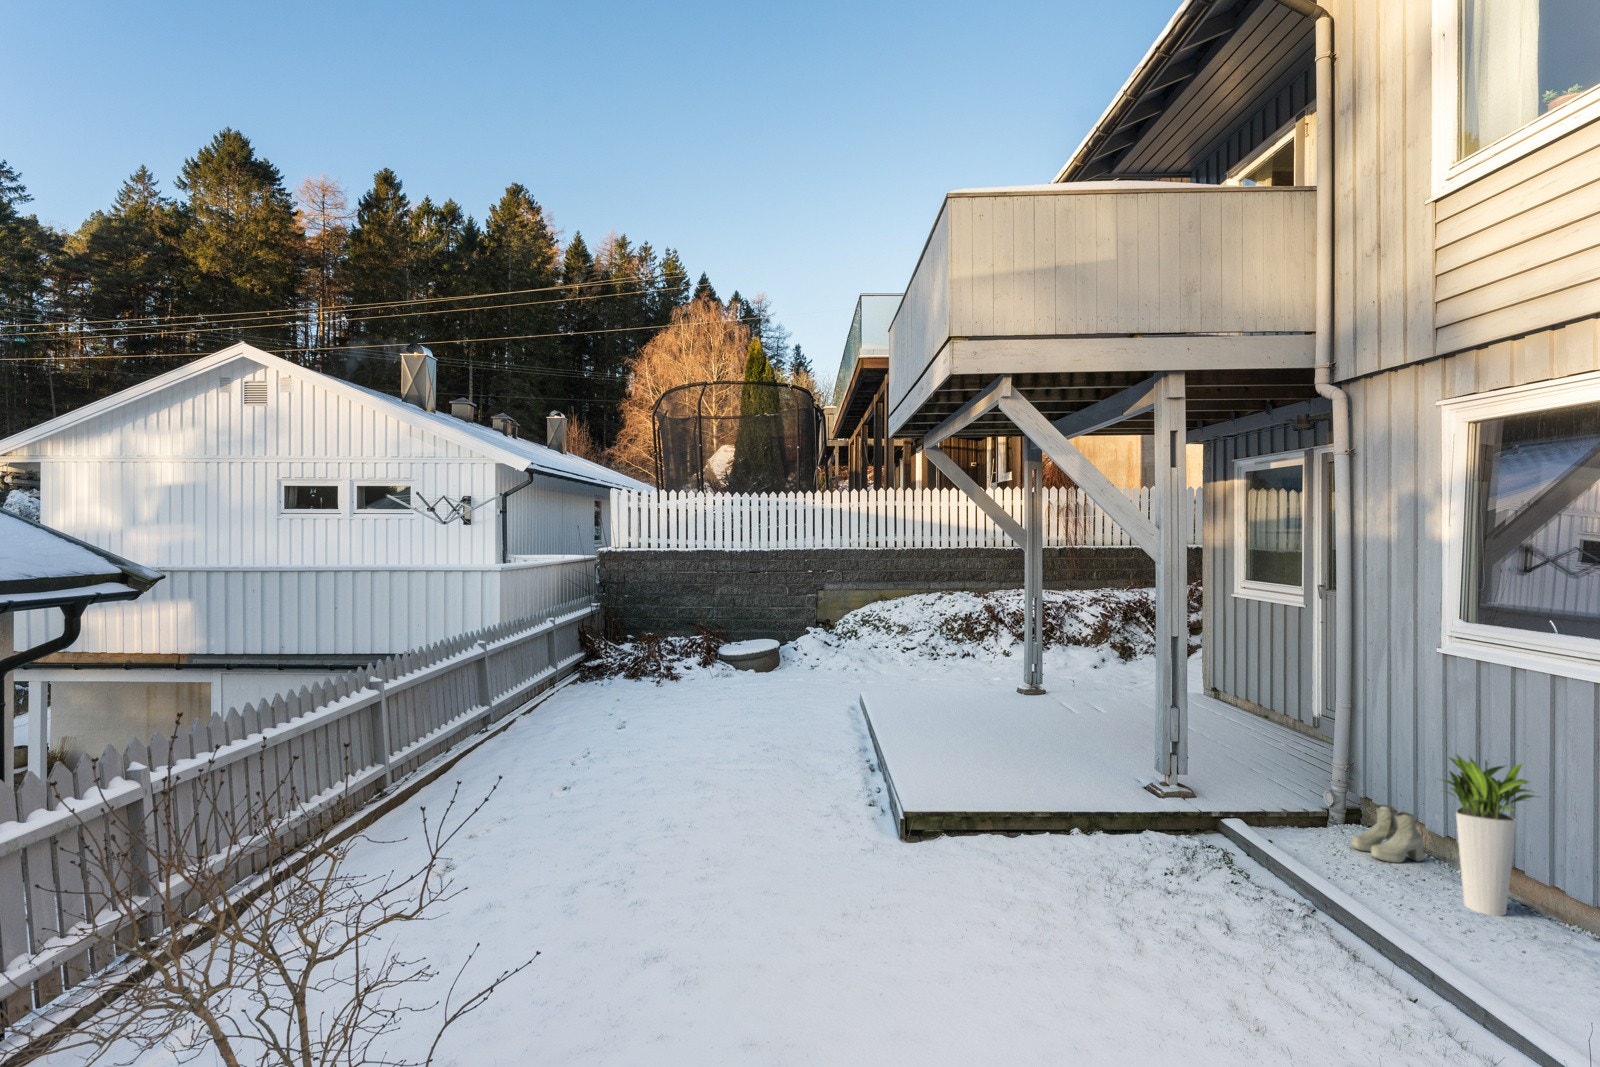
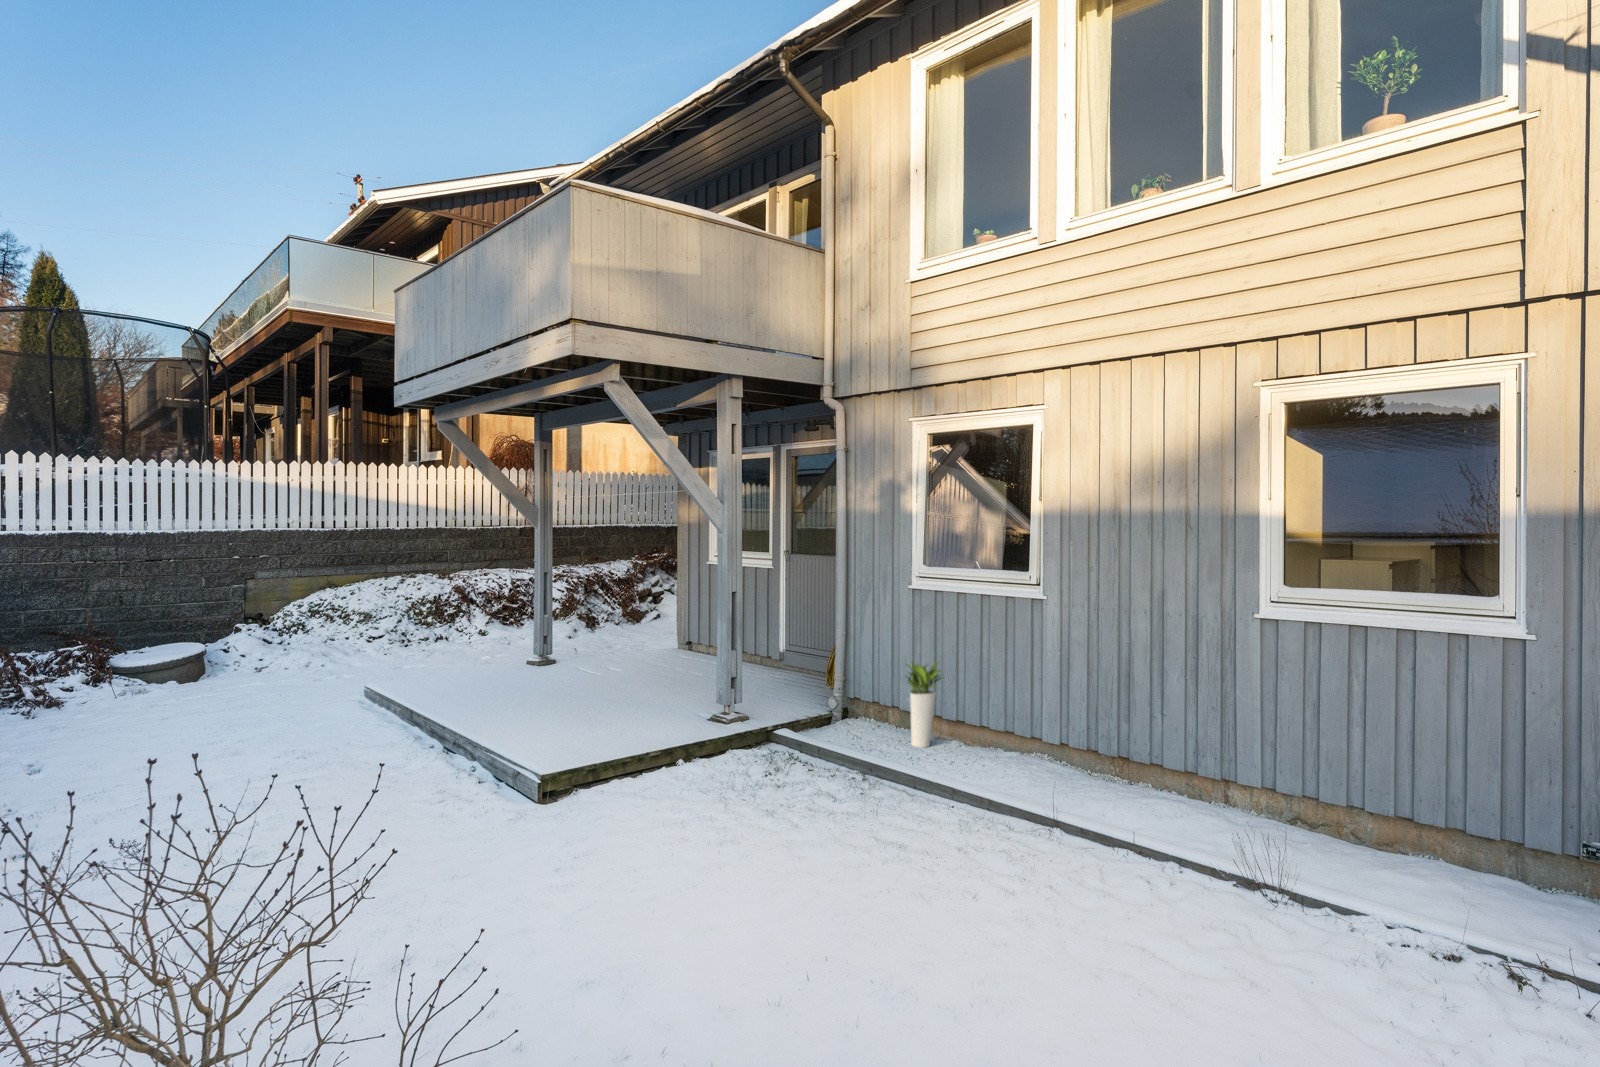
boots: present [1351,805,1424,863] -> none [845,700,879,733]

